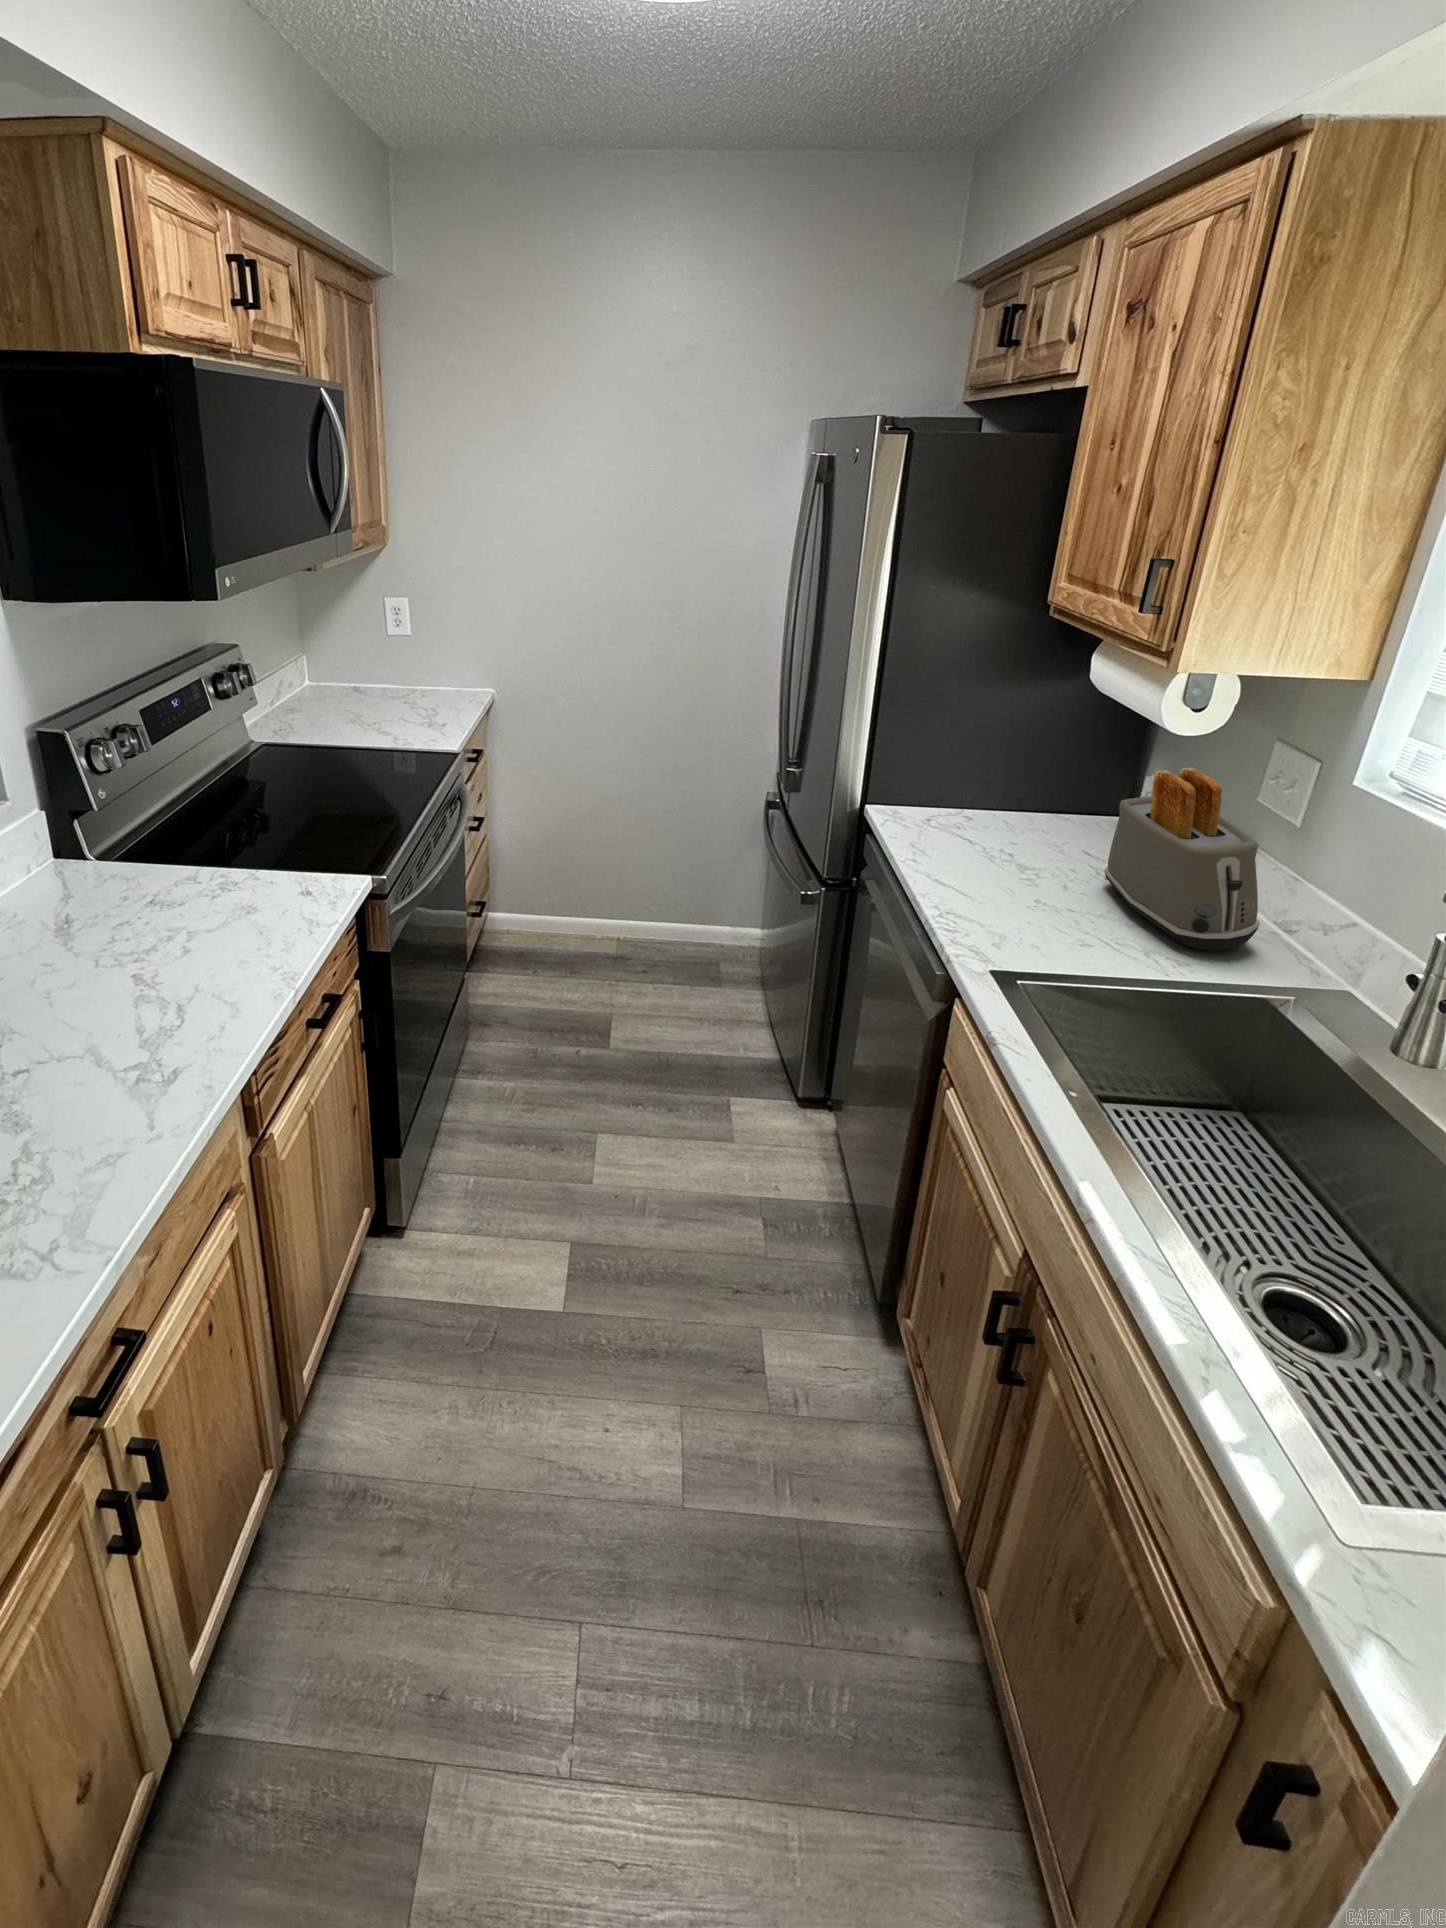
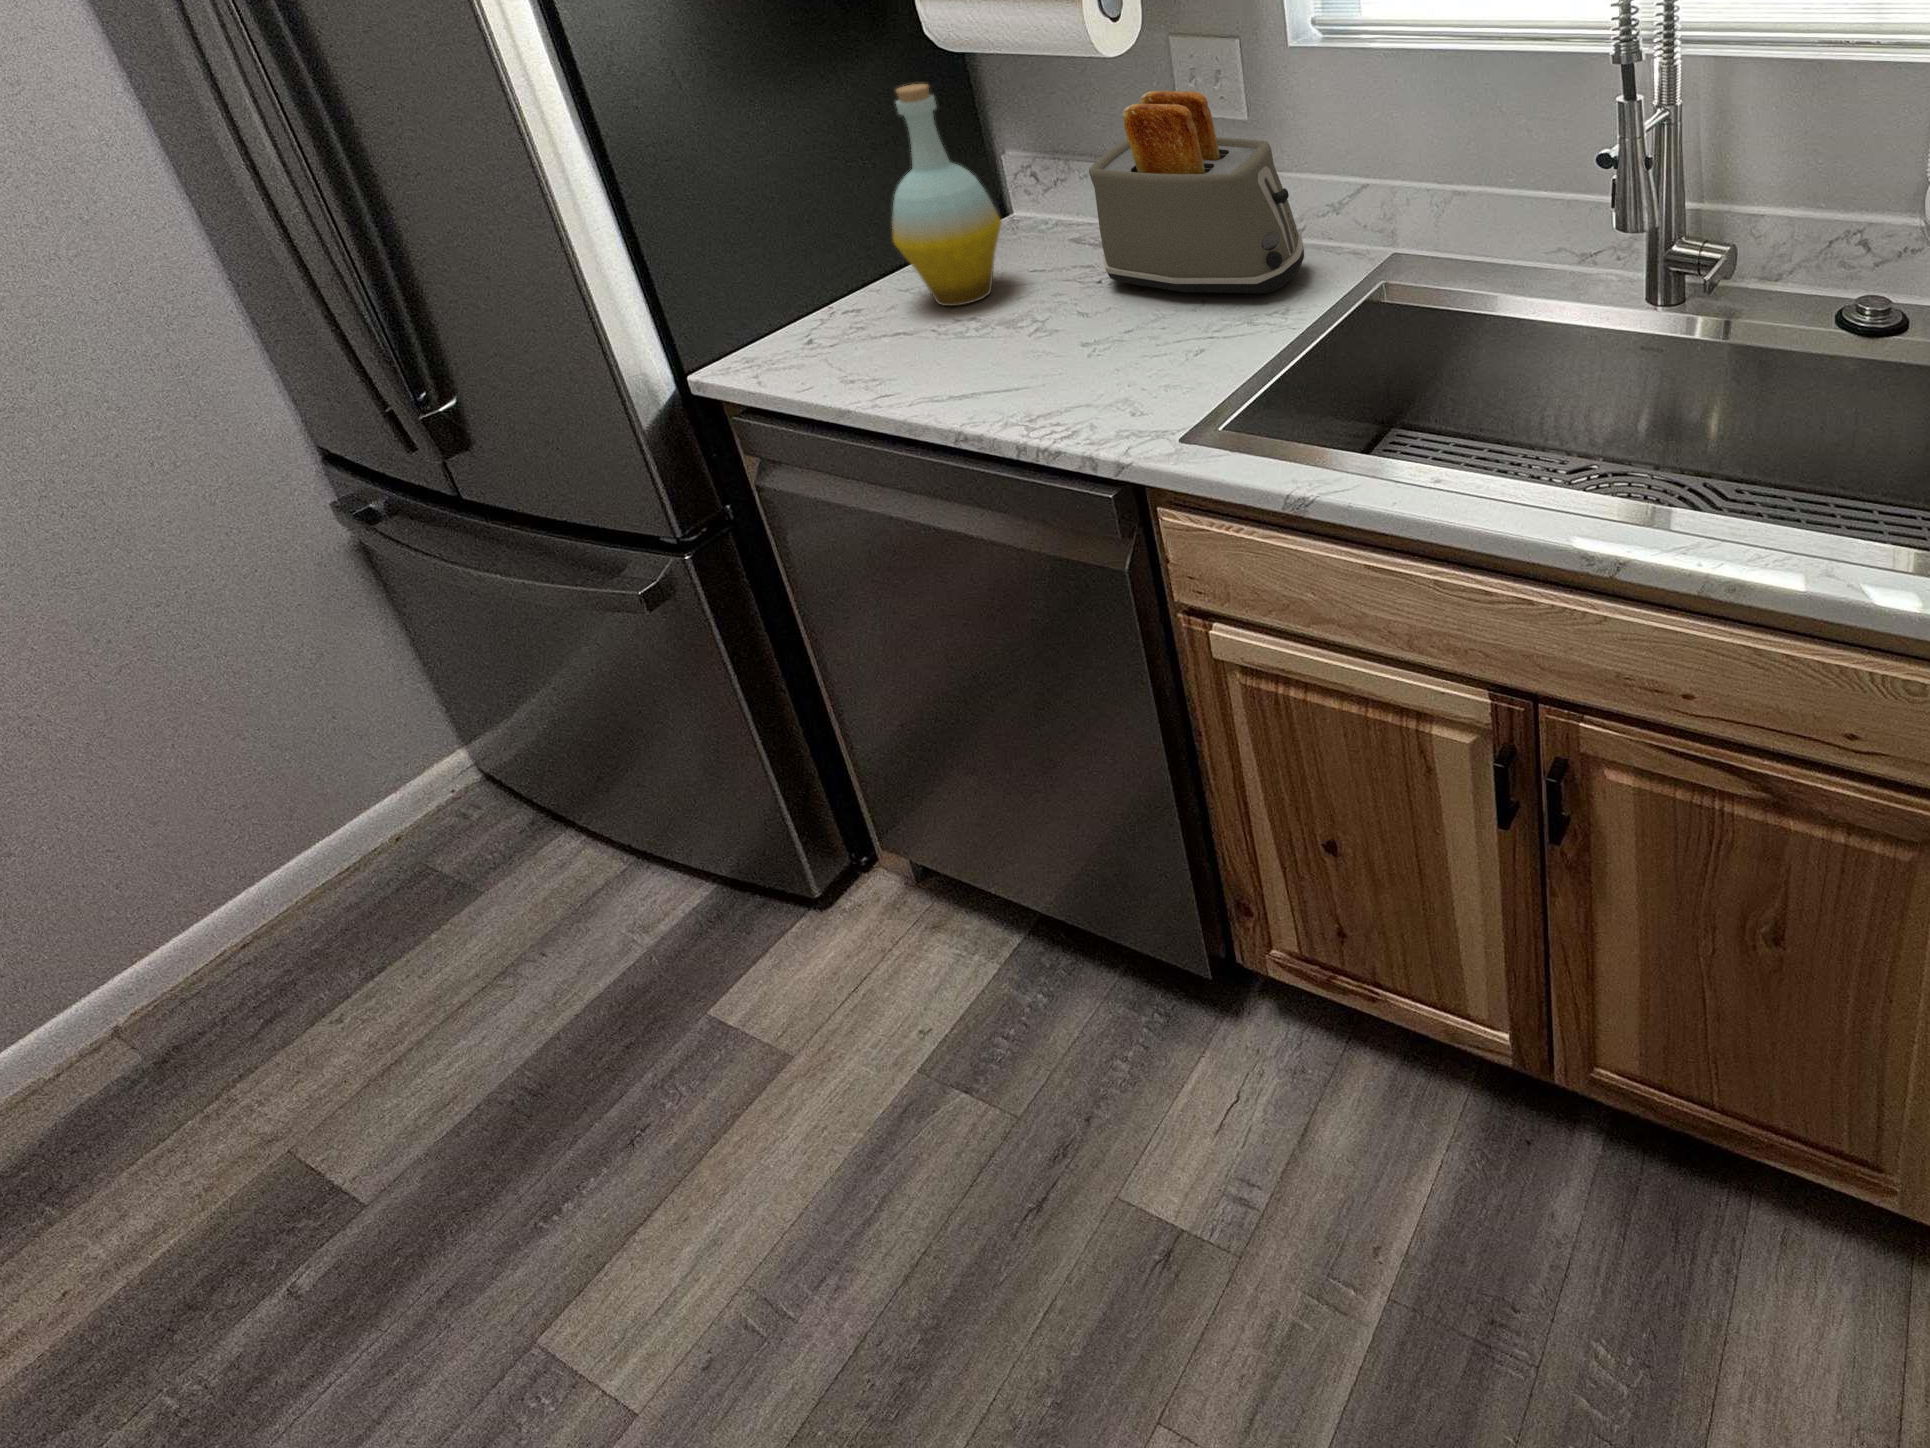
bottle: none [998,702,1074,848] -> present [892,84,1001,306]

